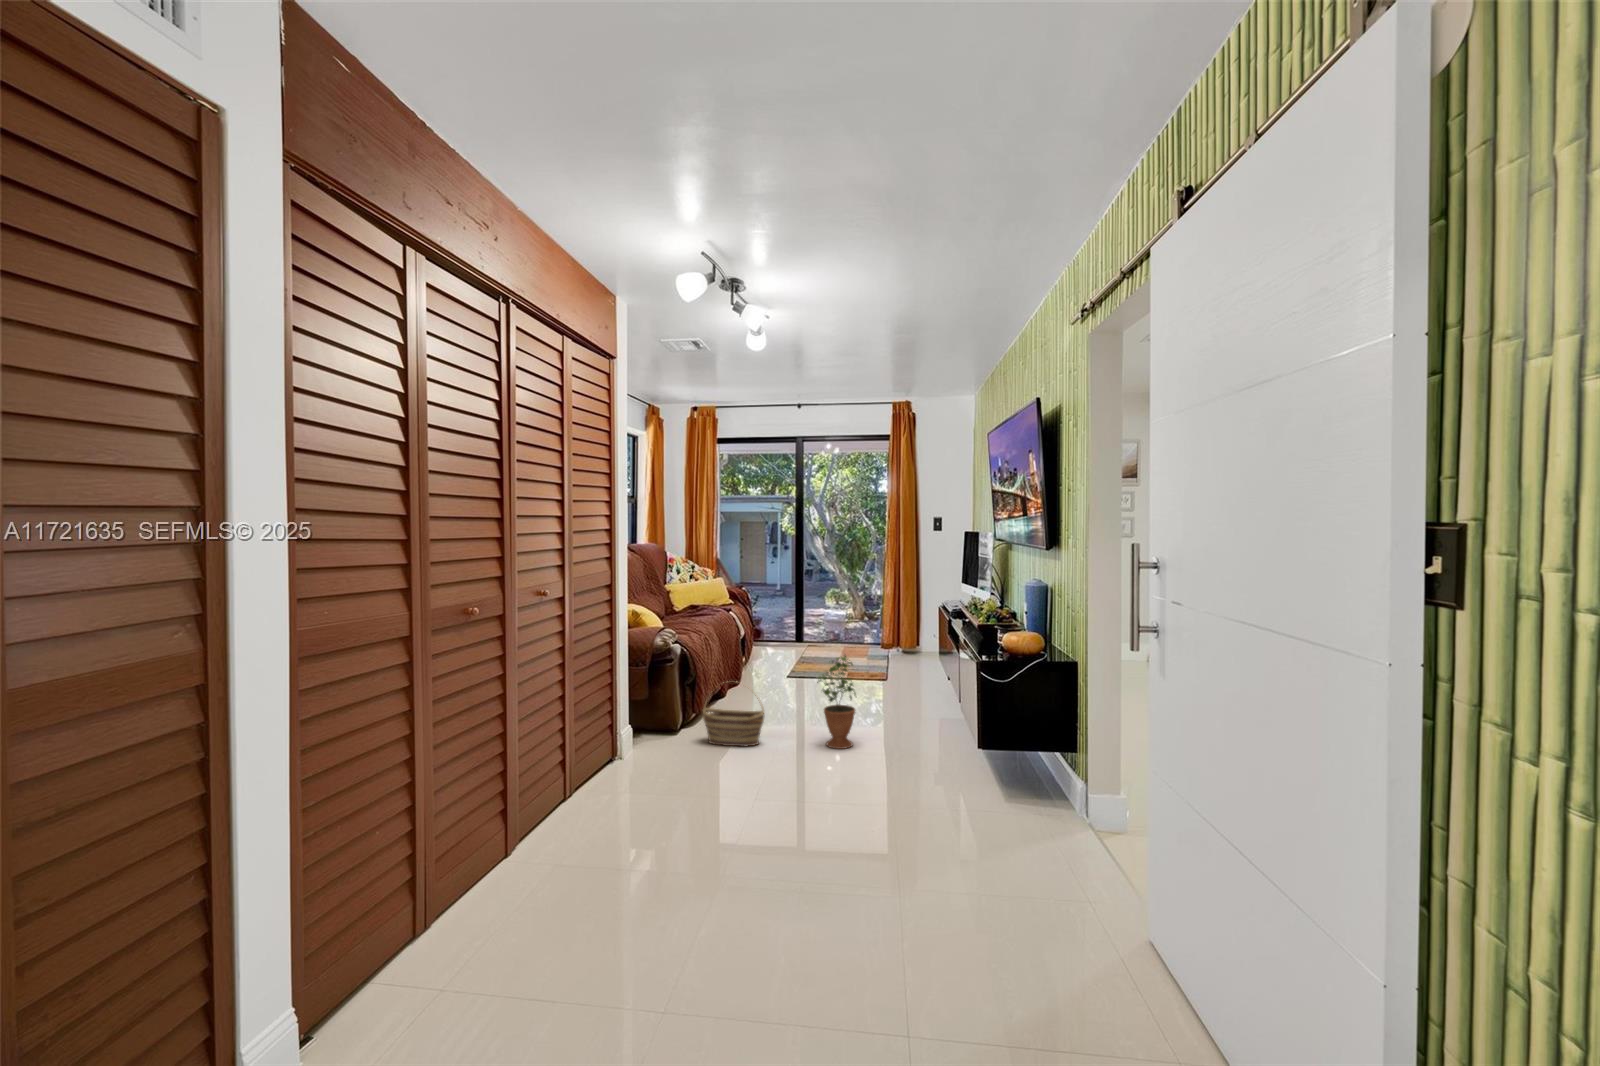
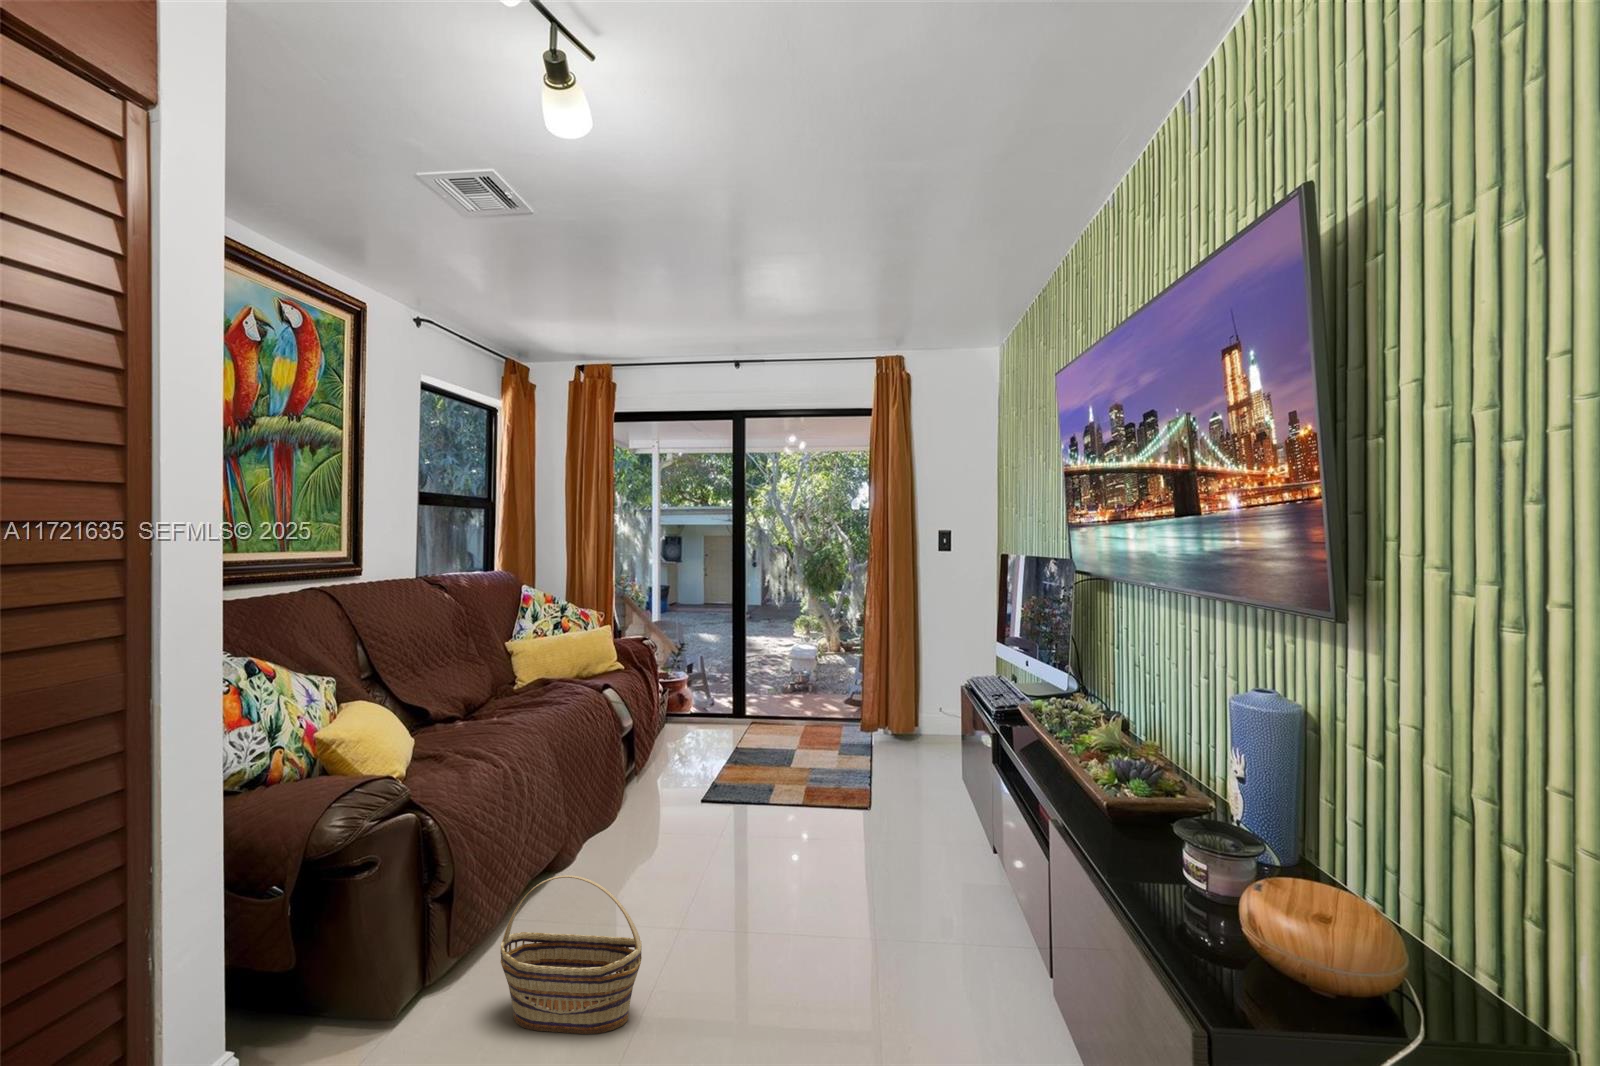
potted plant: present [817,655,856,749] -> none [759,799,848,1033]

